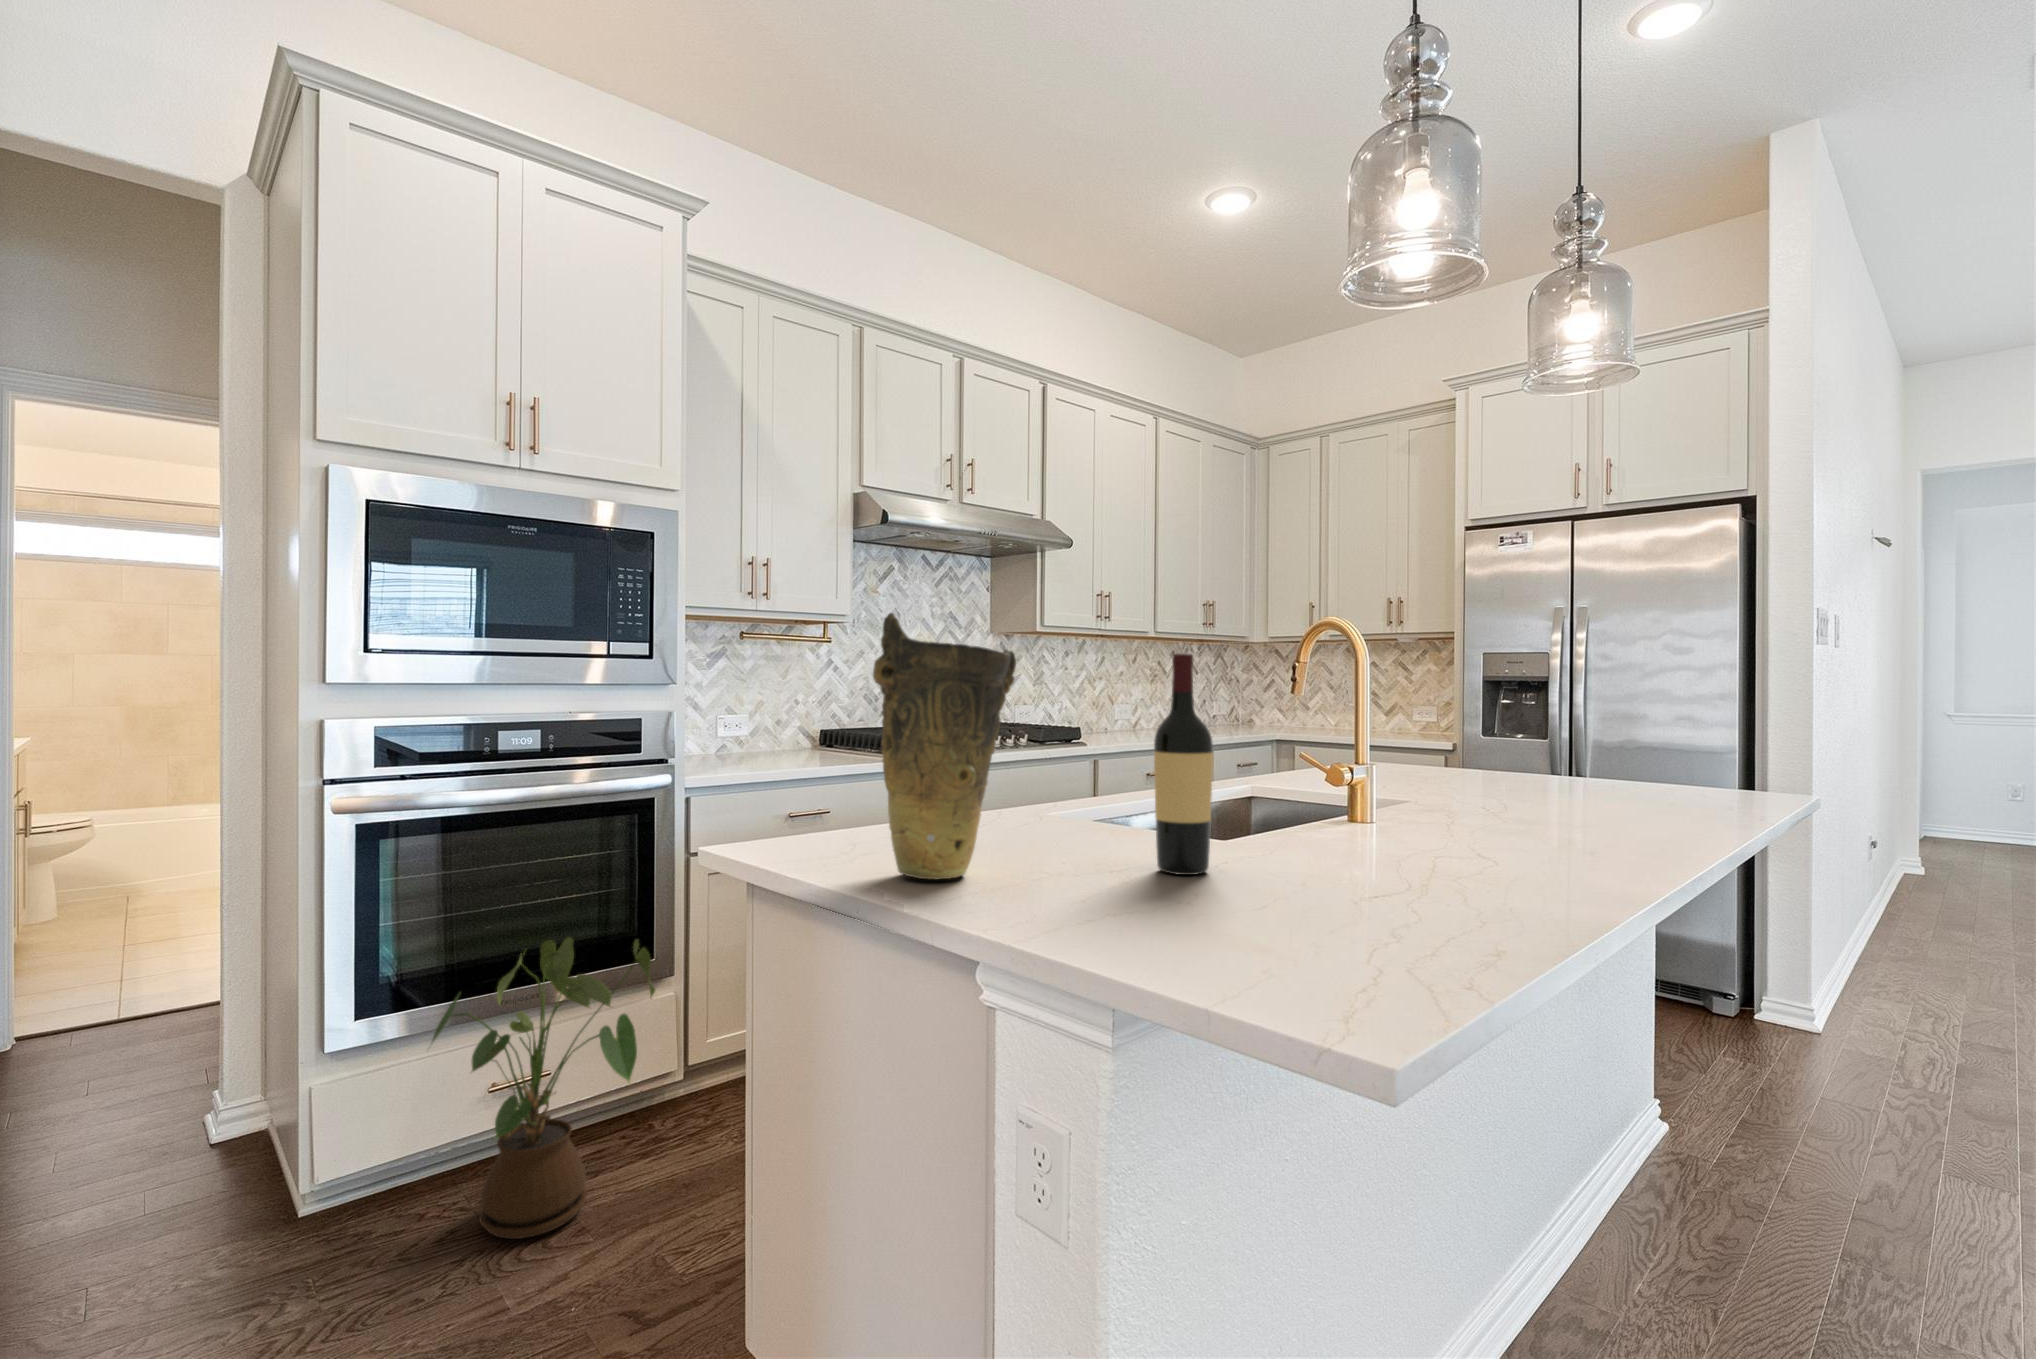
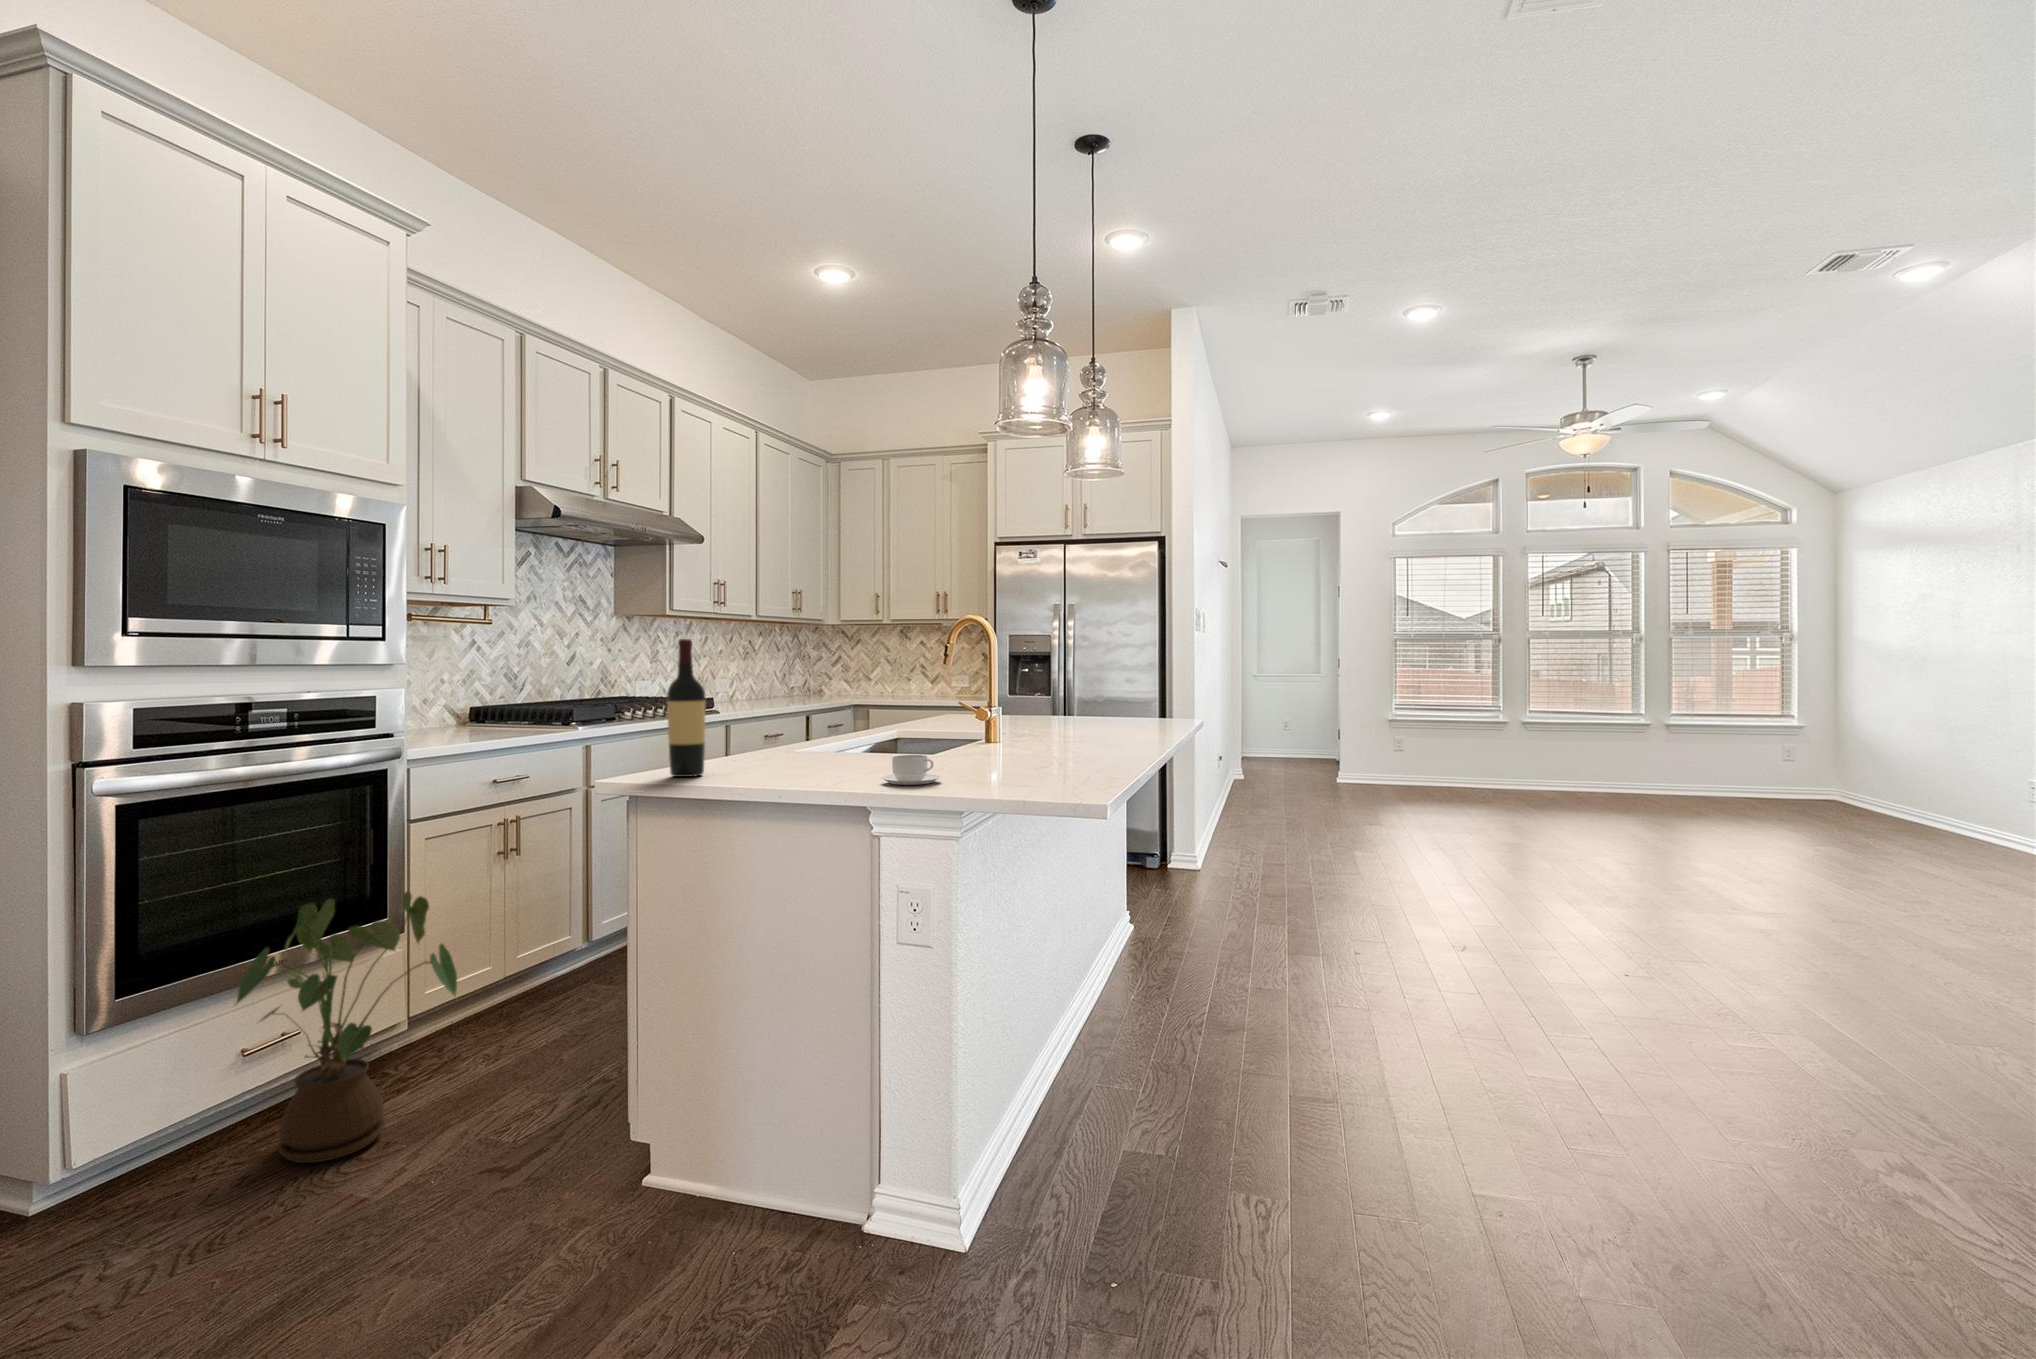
vase: present [873,613,1016,879] -> none [770,613,853,777]
wine bottle: present [1154,653,1213,875] -> present [667,639,706,777]
coffee cup: none [987,863,1096,926] -> present [881,755,940,785]

